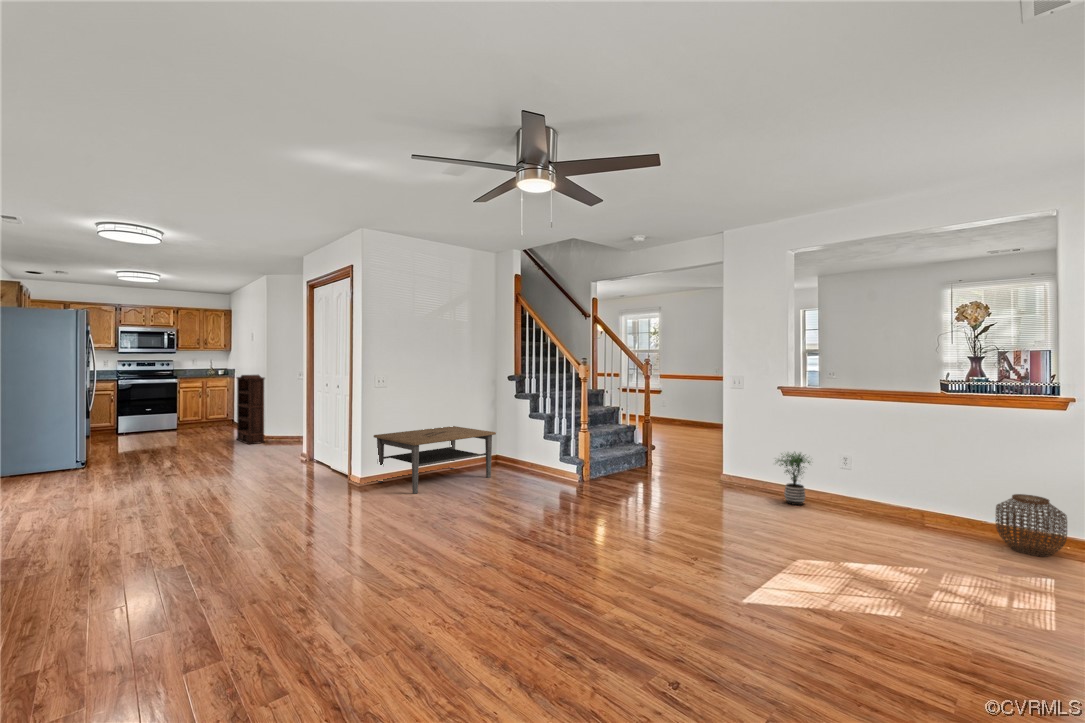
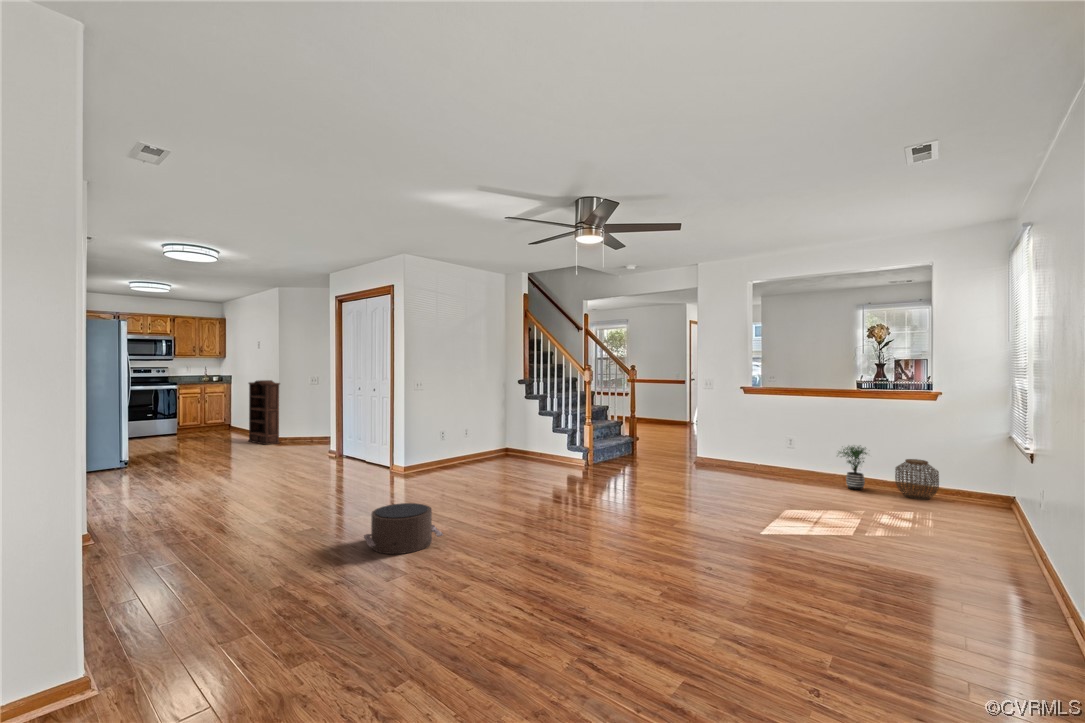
coffee table: present [374,426,496,494] -> none [416,423,516,478]
potted plant: present [778,453,809,505] -> present [839,446,867,490]
pouf: none [189,539,307,616] -> present [364,503,443,554]

